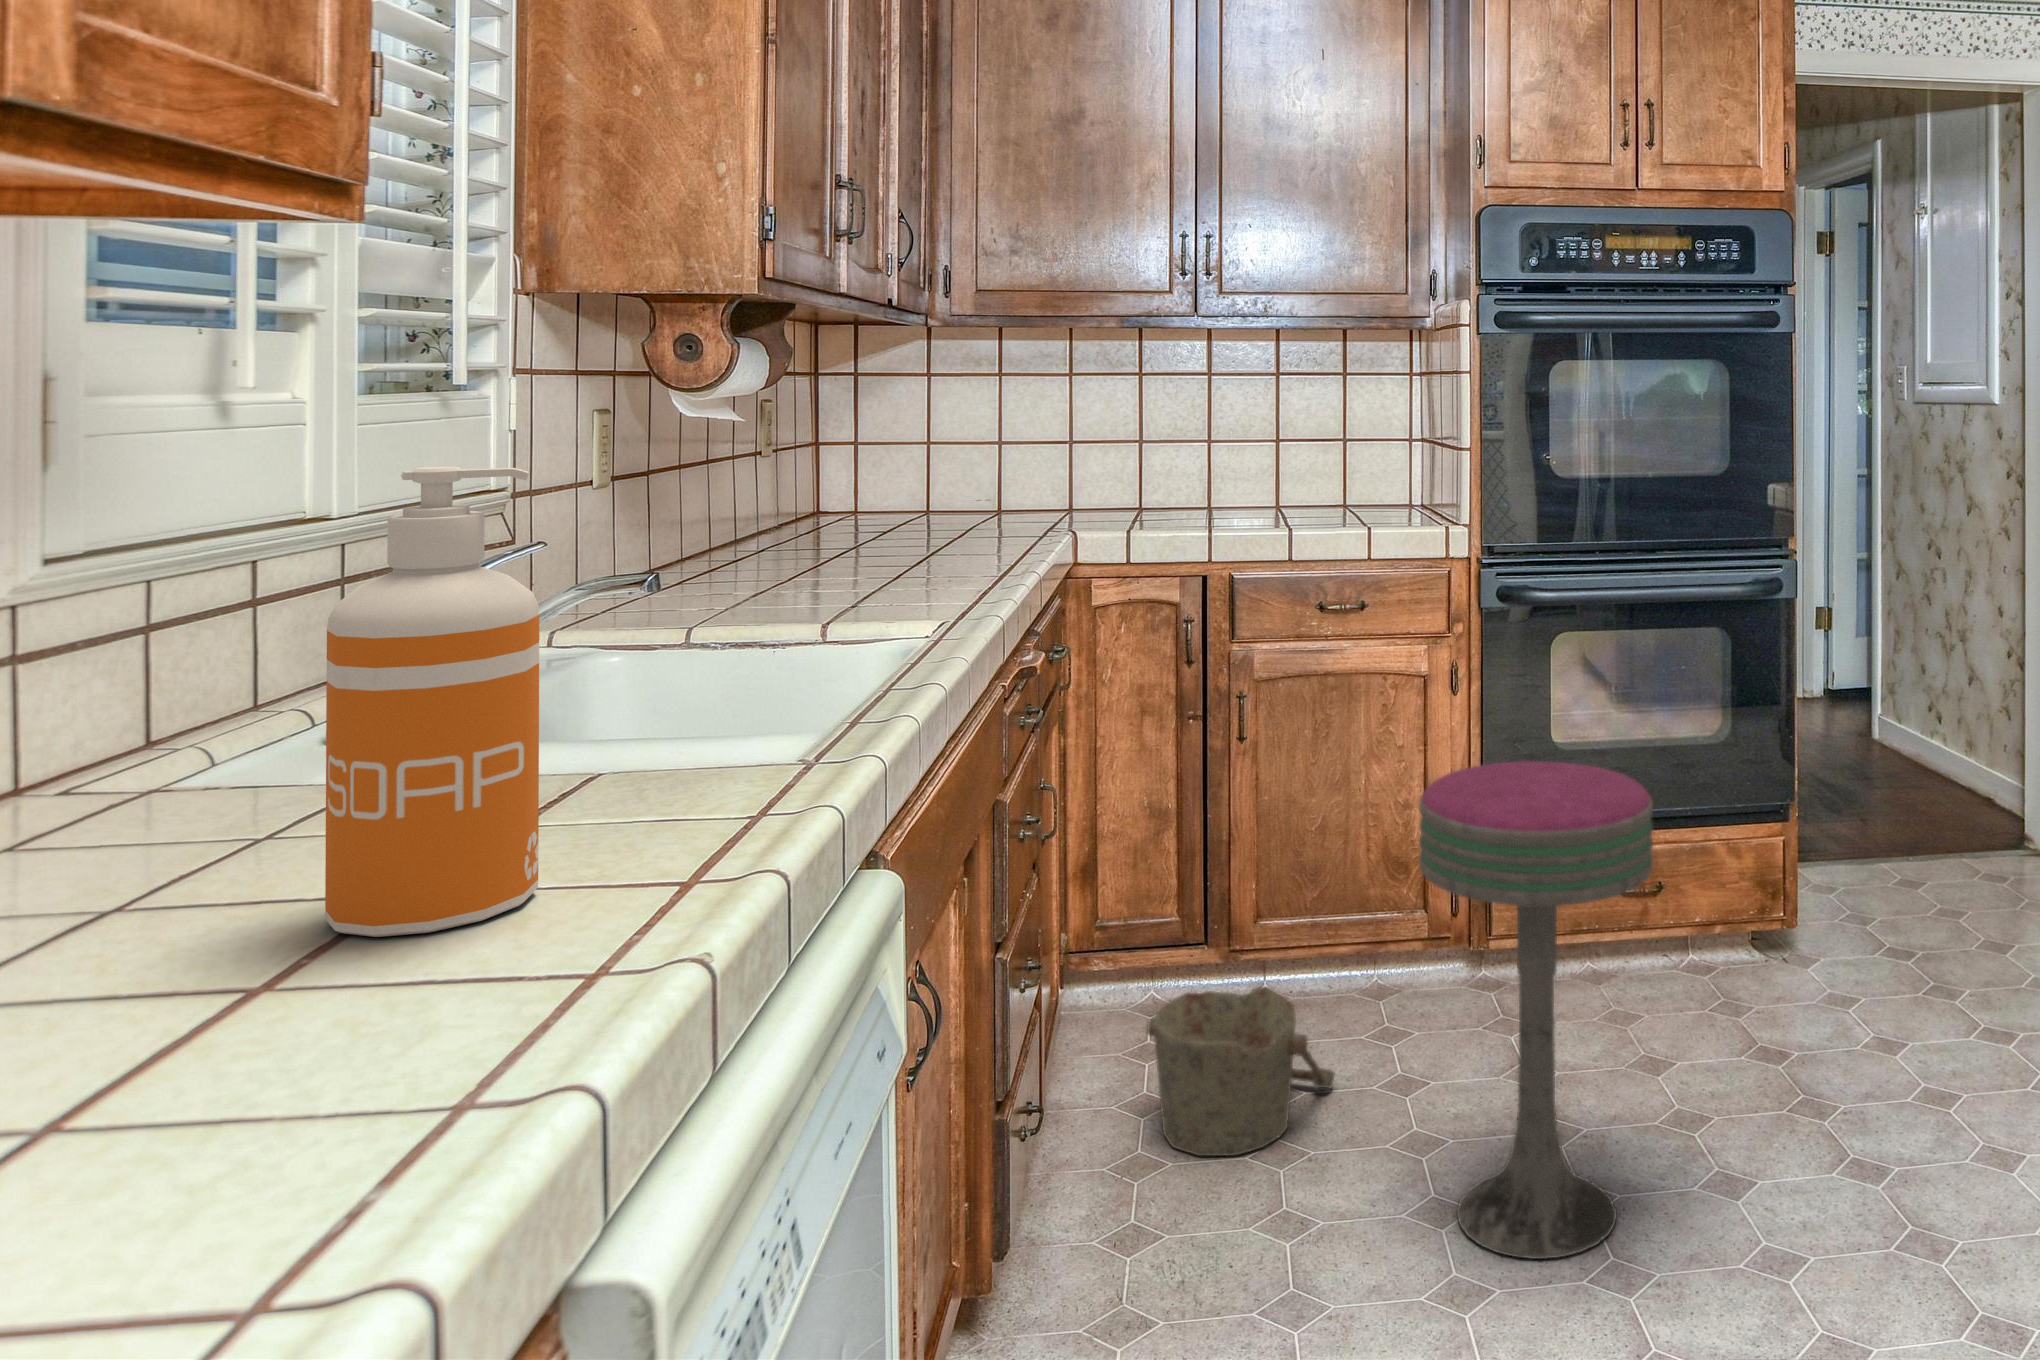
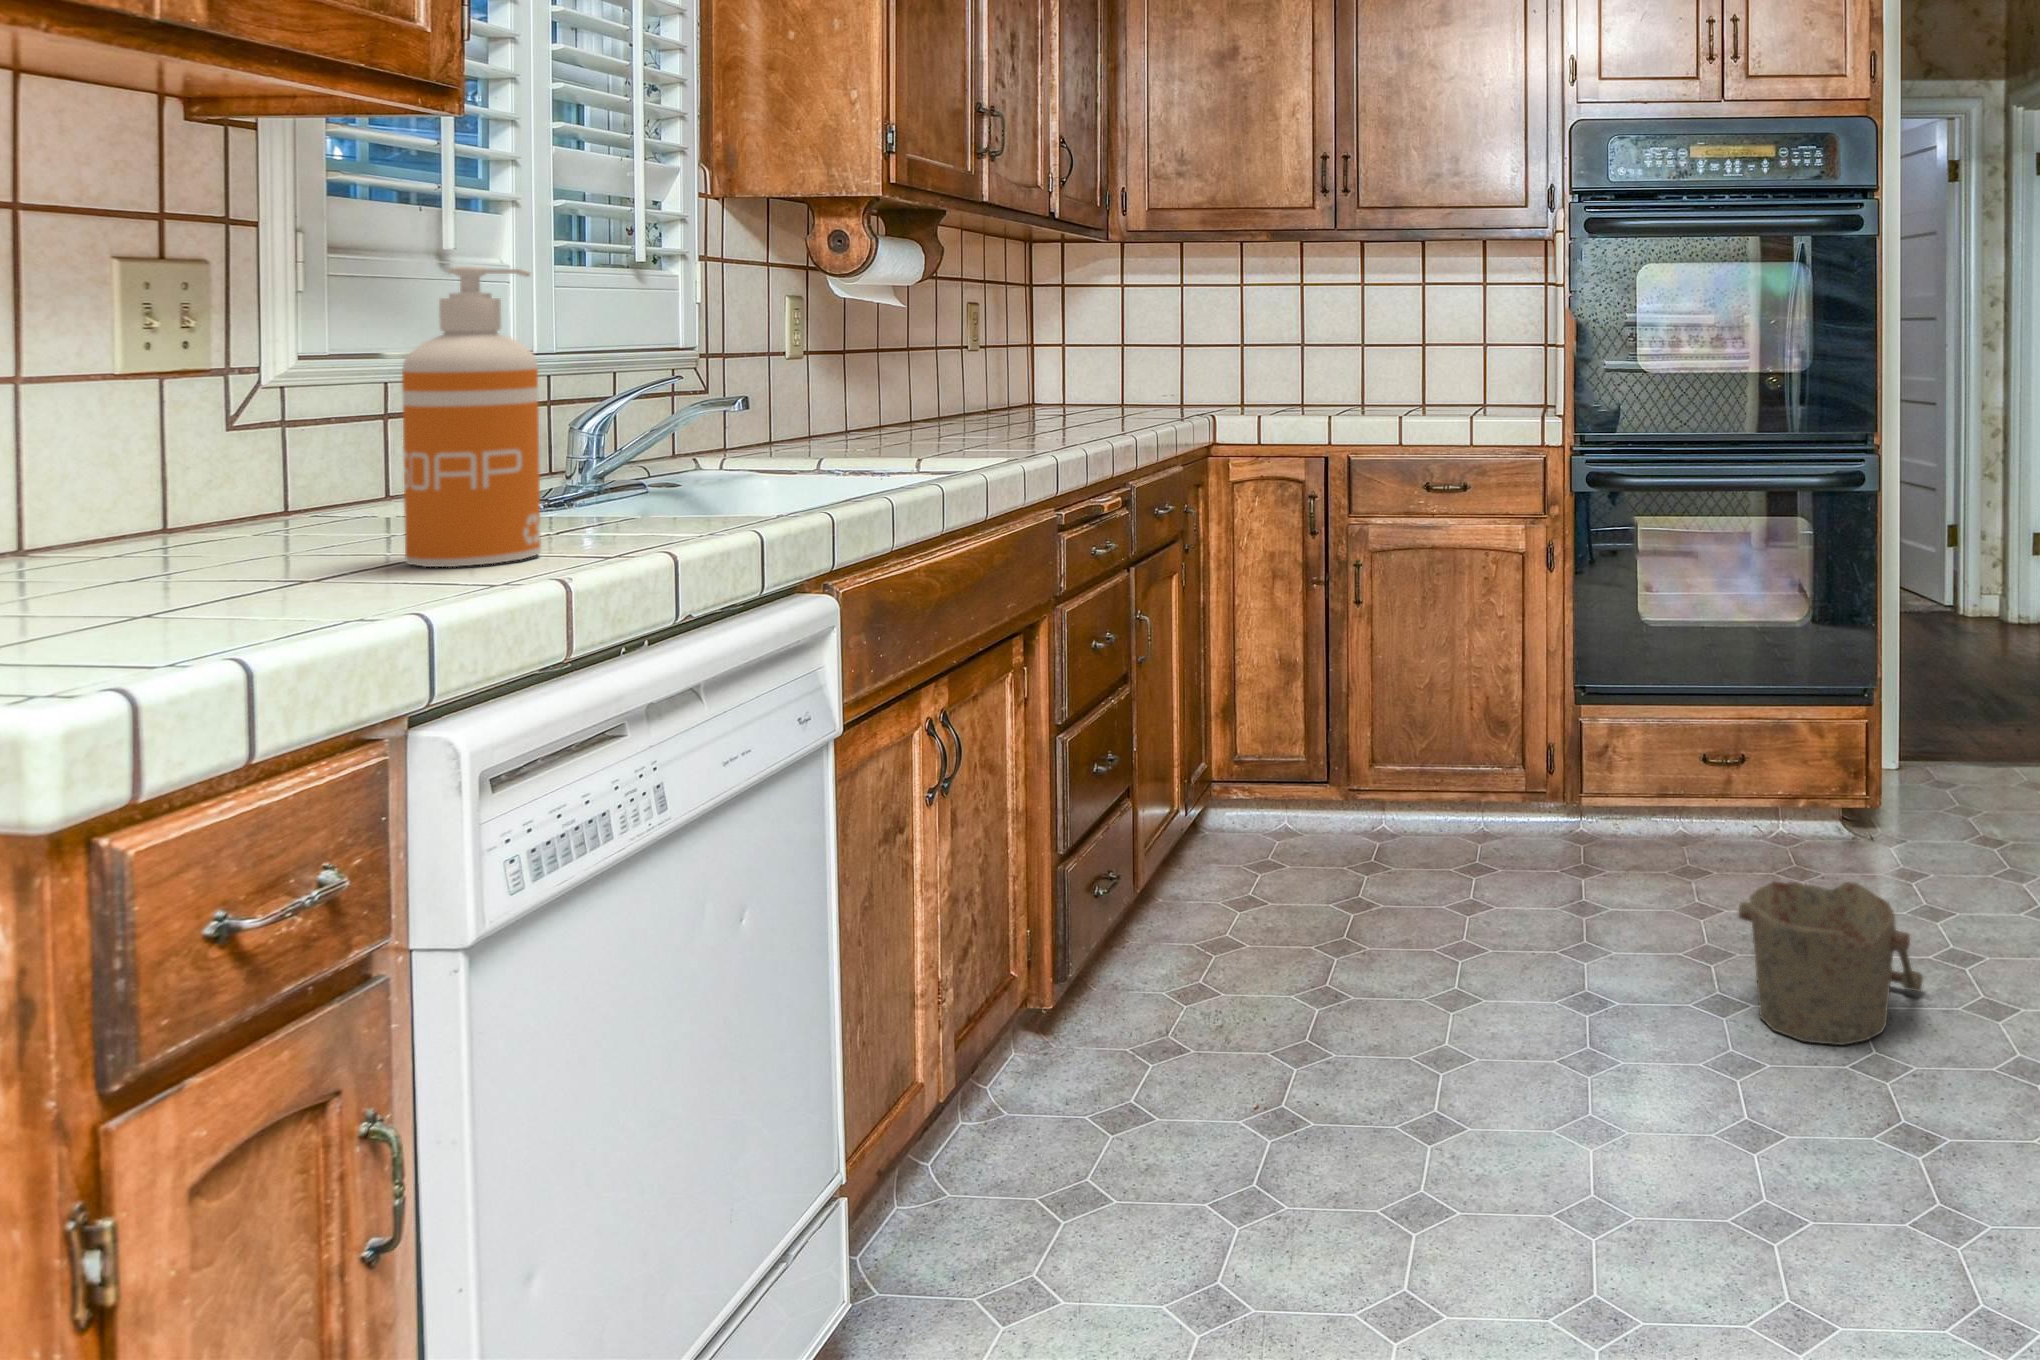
bar stool: present [1419,761,1653,1259] -> none [1427,610,1634,1033]
bucket: present [1147,987,1335,1156] -> present [1739,881,1923,1045]

